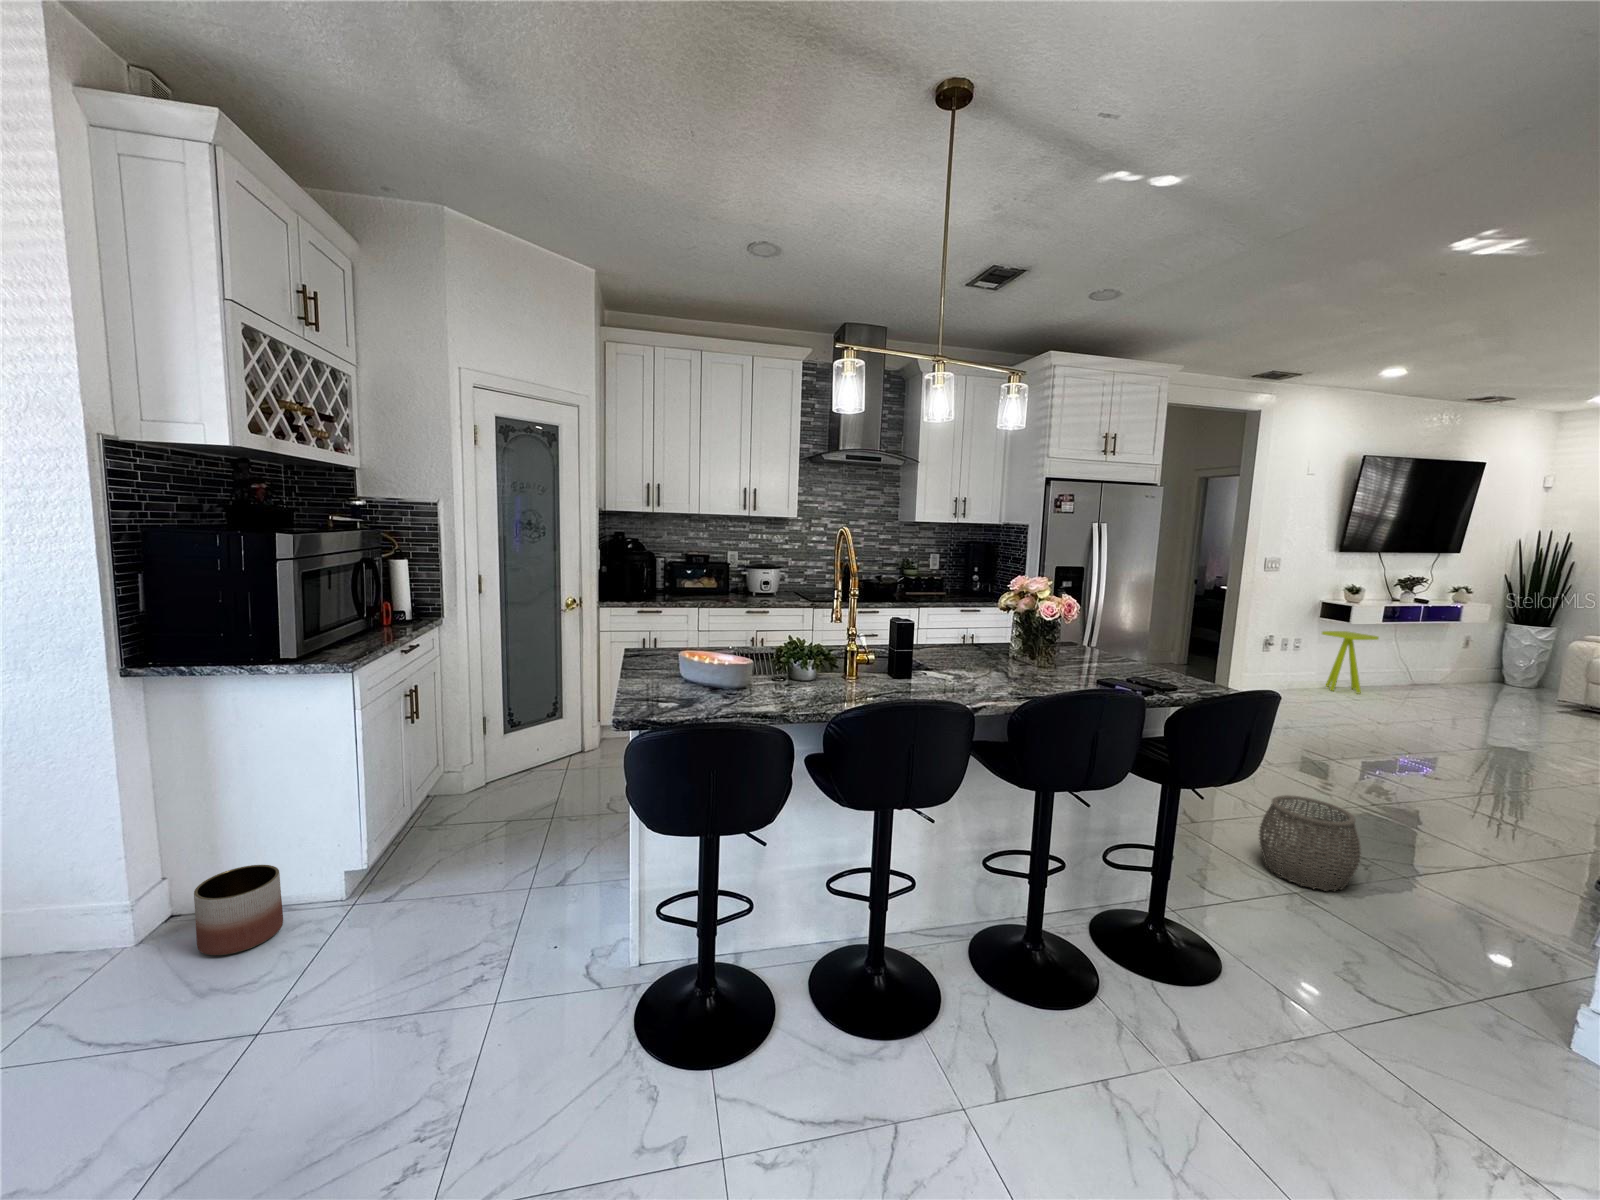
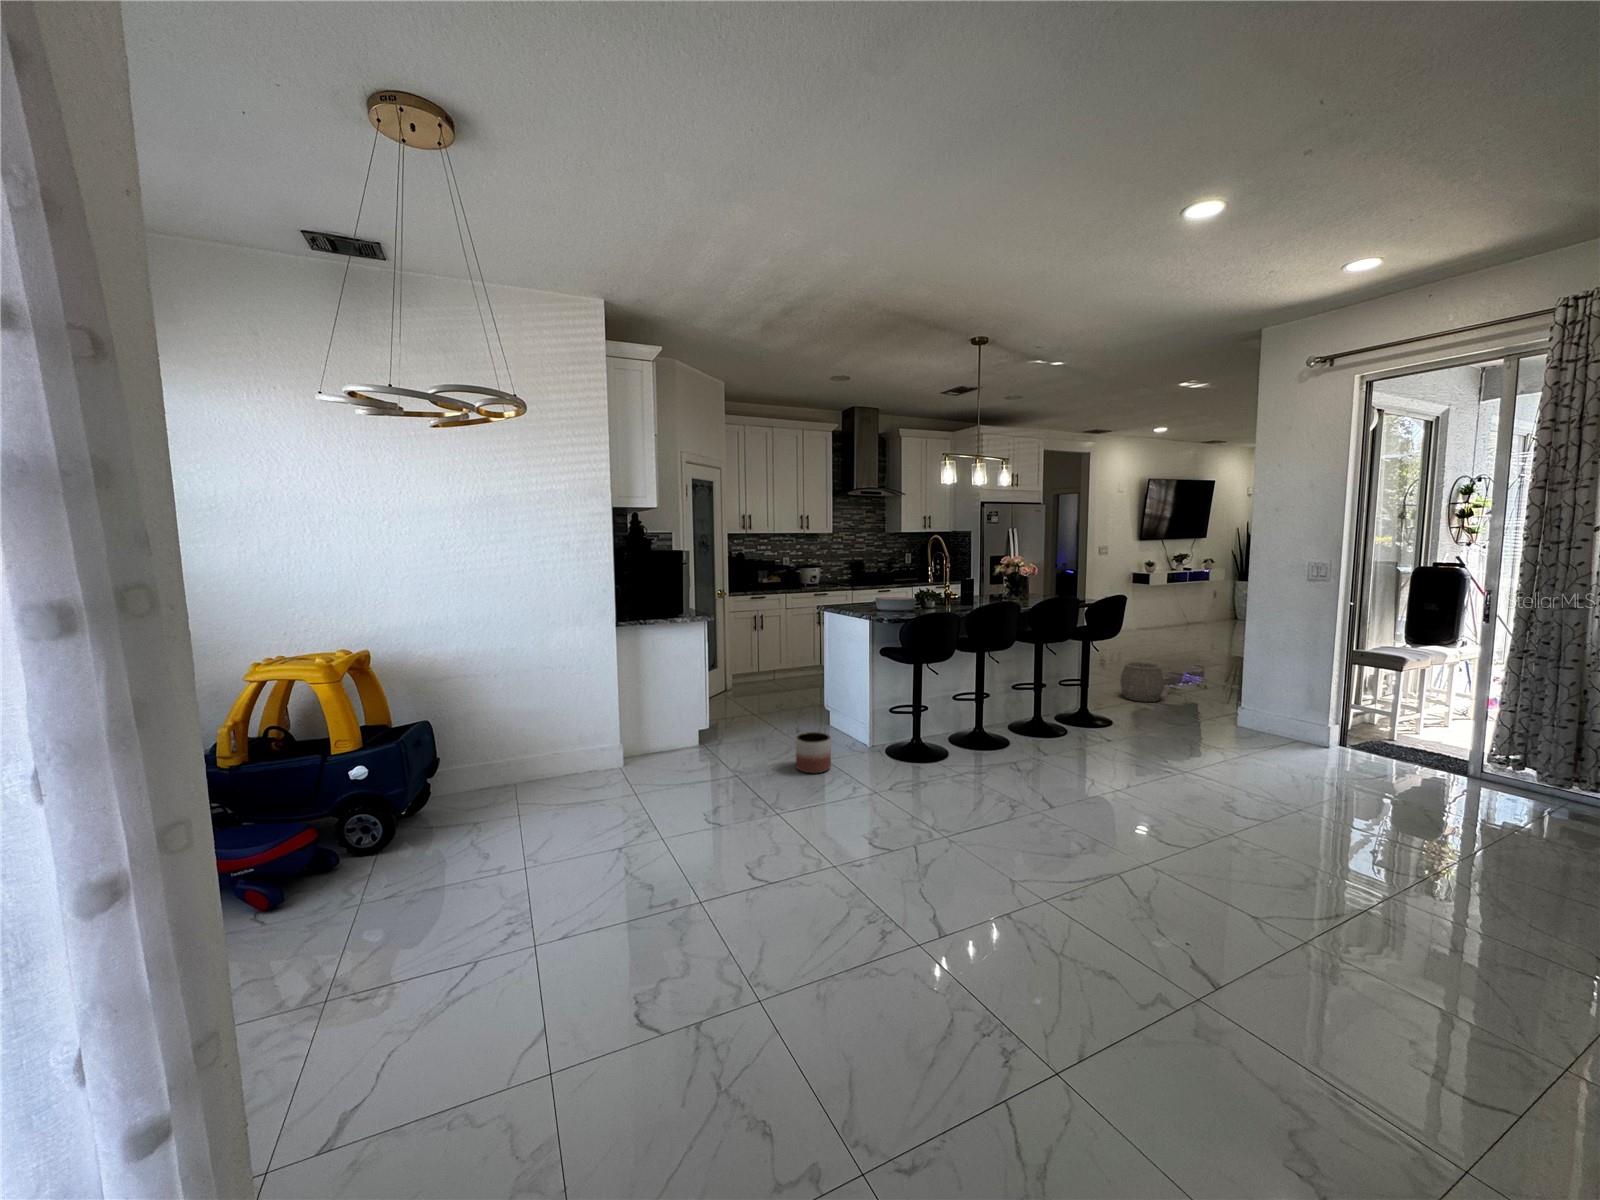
side table: present [1322,631,1379,693] -> none [1134,591,1166,630]
planter: present [194,865,283,955] -> present [796,732,831,773]

